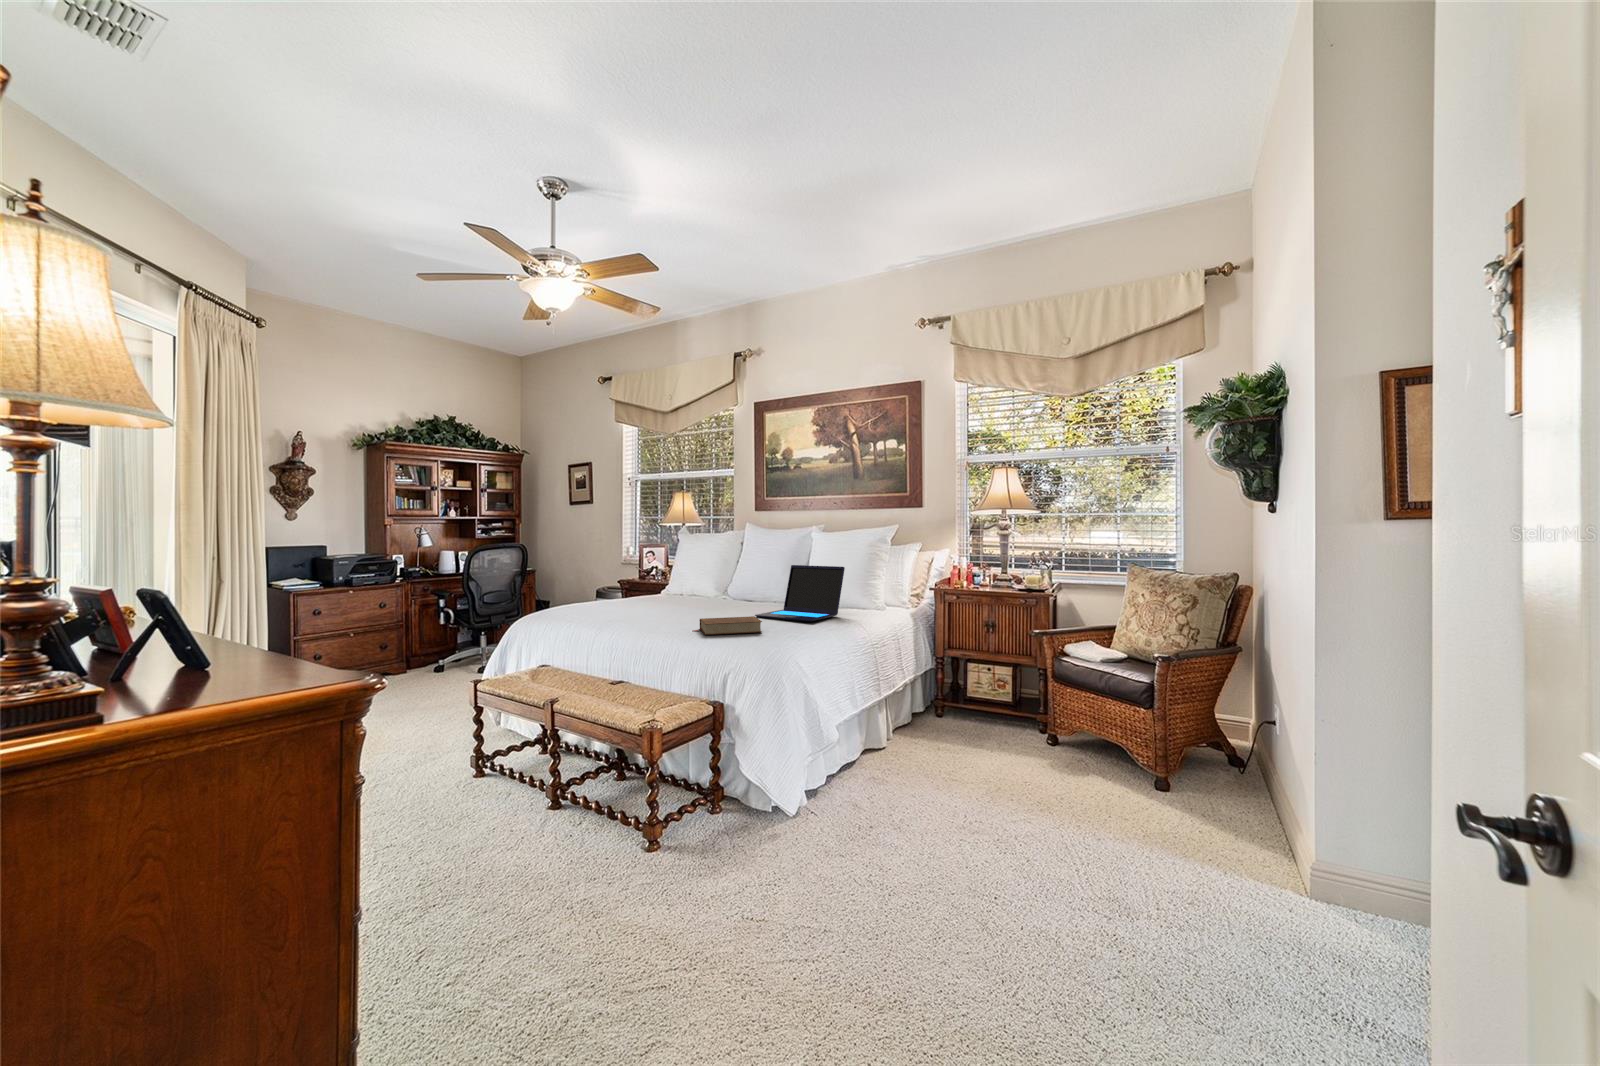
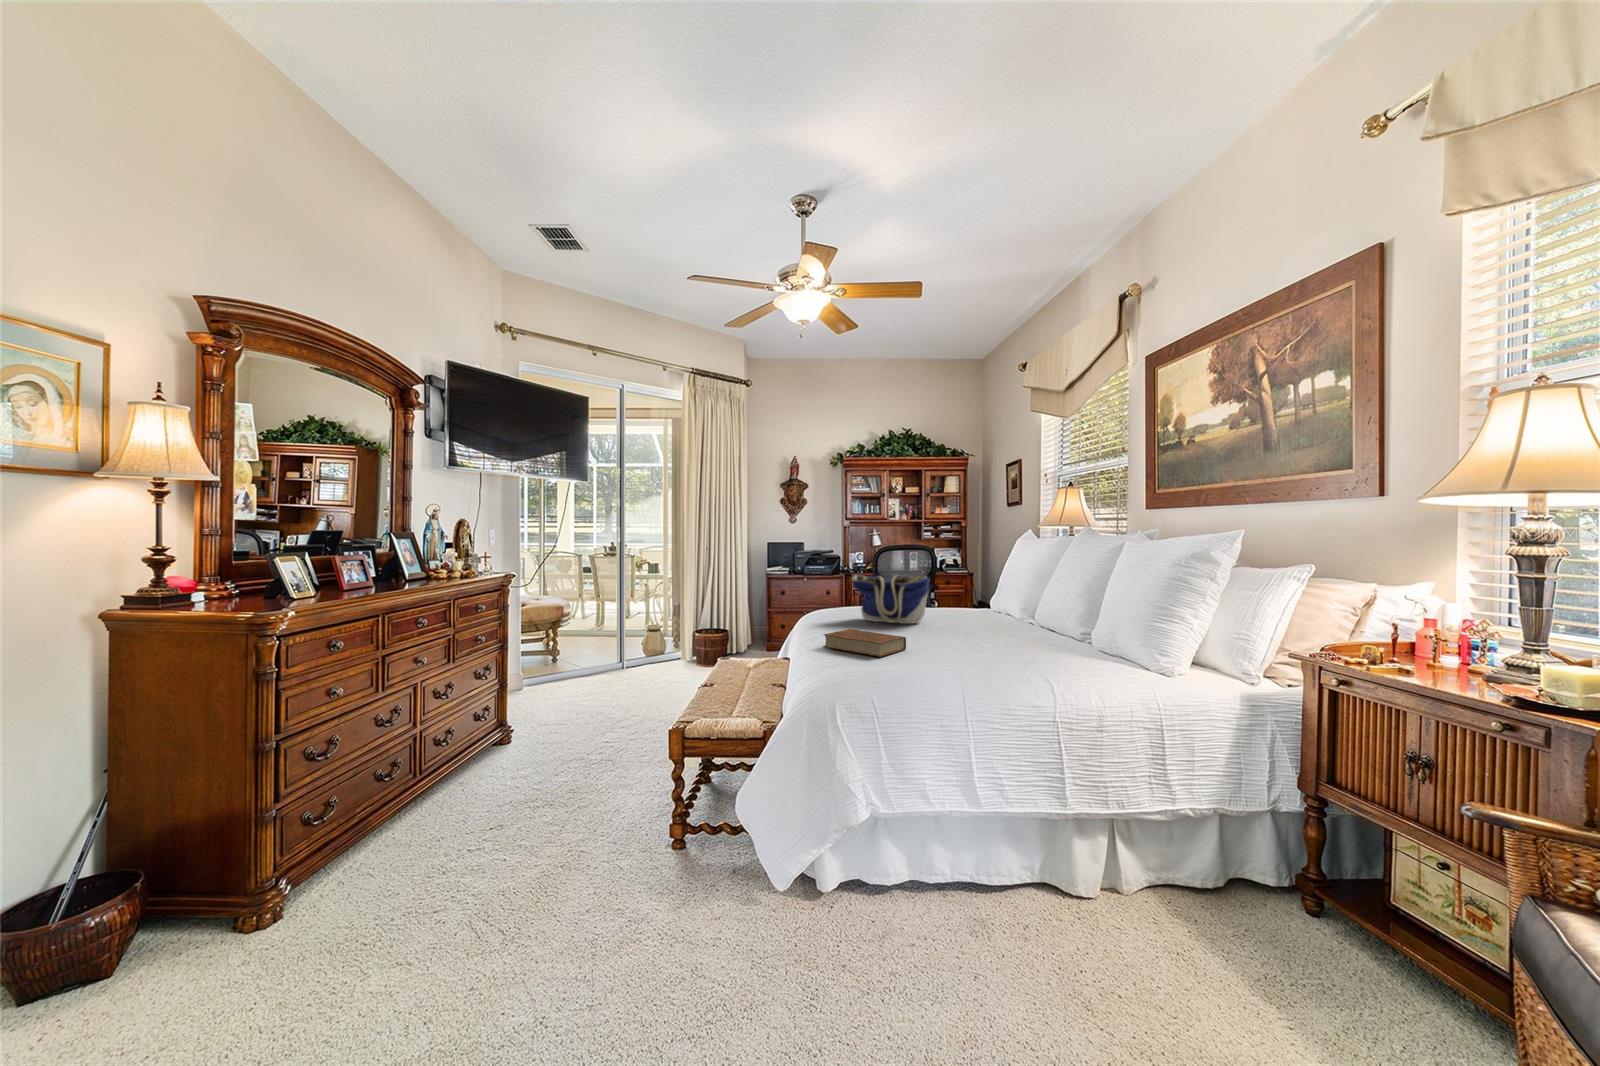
laptop: present [755,565,845,622] -> none [953,579,1080,659]
tote bag: none [638,569,705,615] -> present [852,575,929,624]

